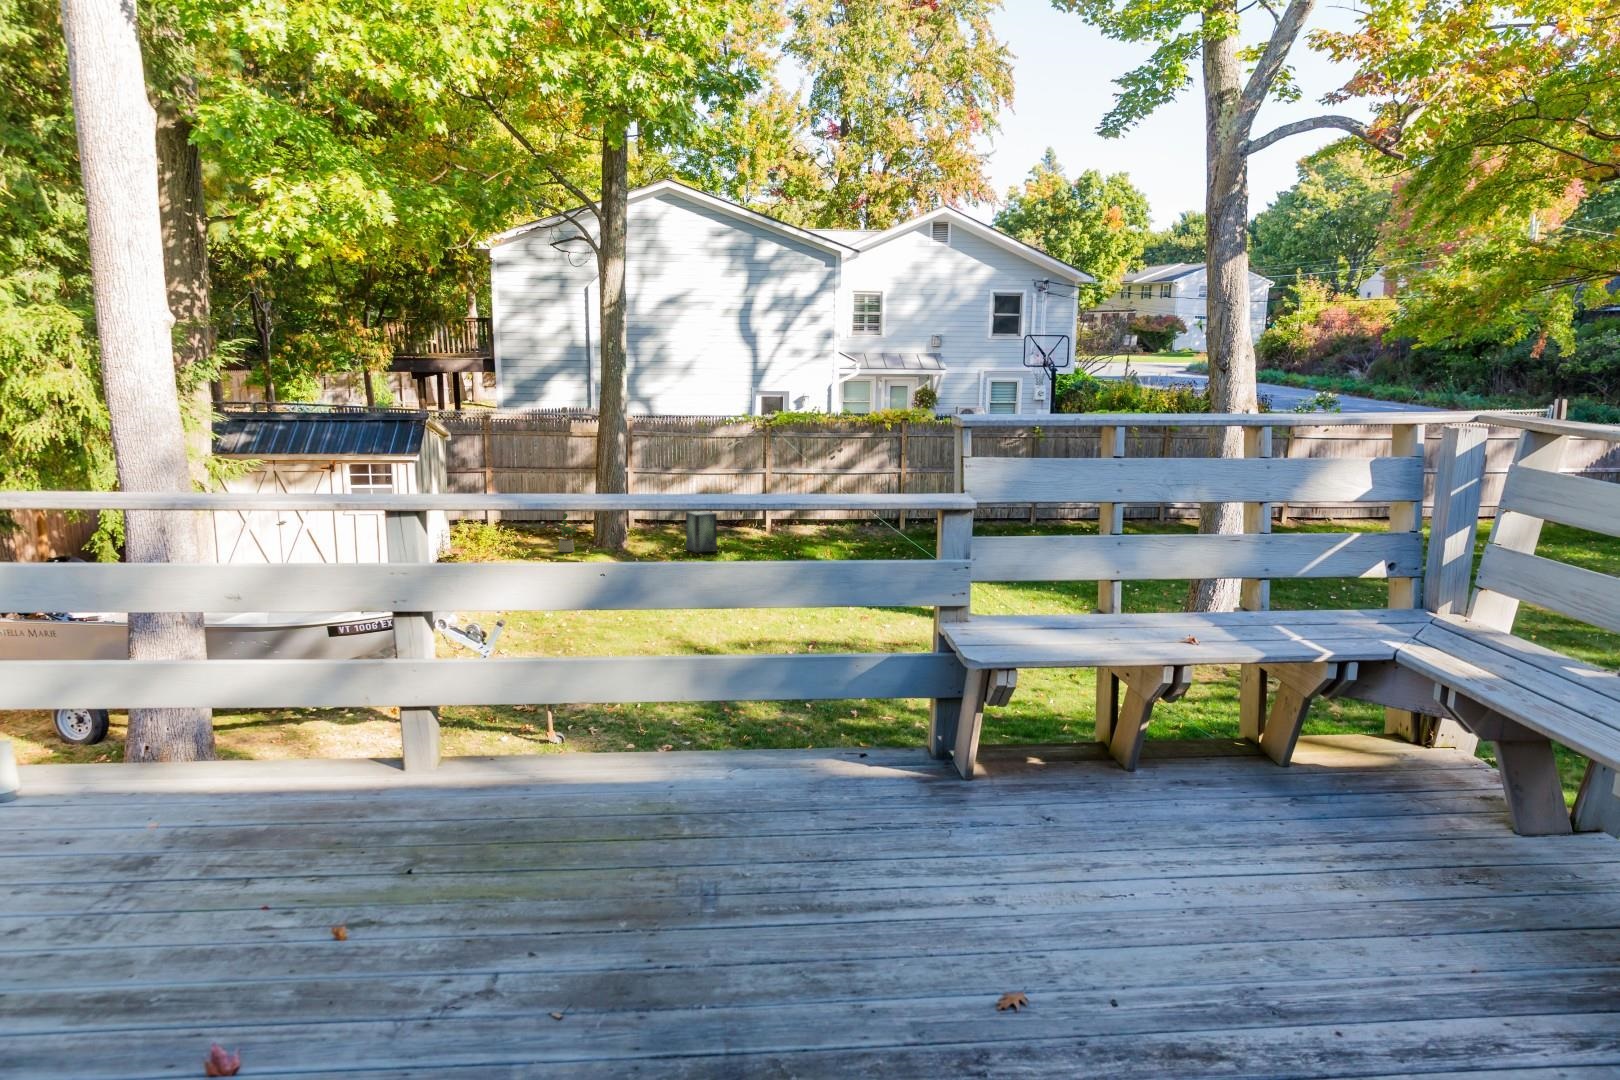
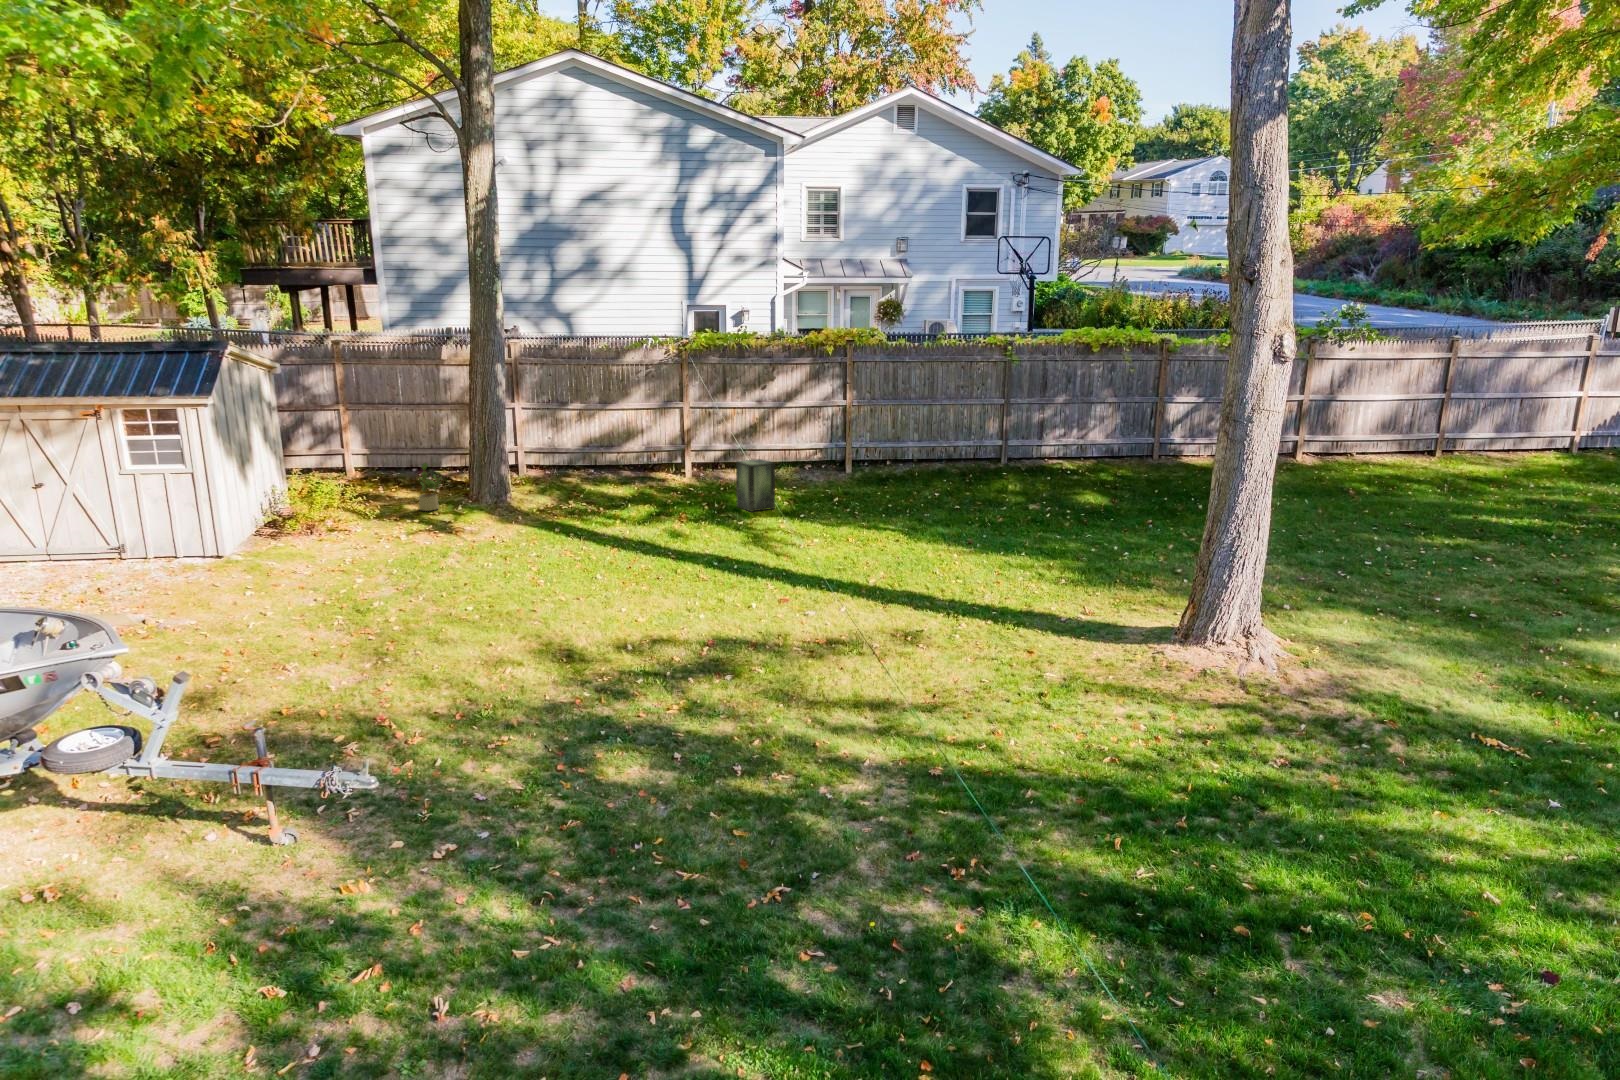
storage box: present [686,512,717,553] -> present [736,459,775,512]

